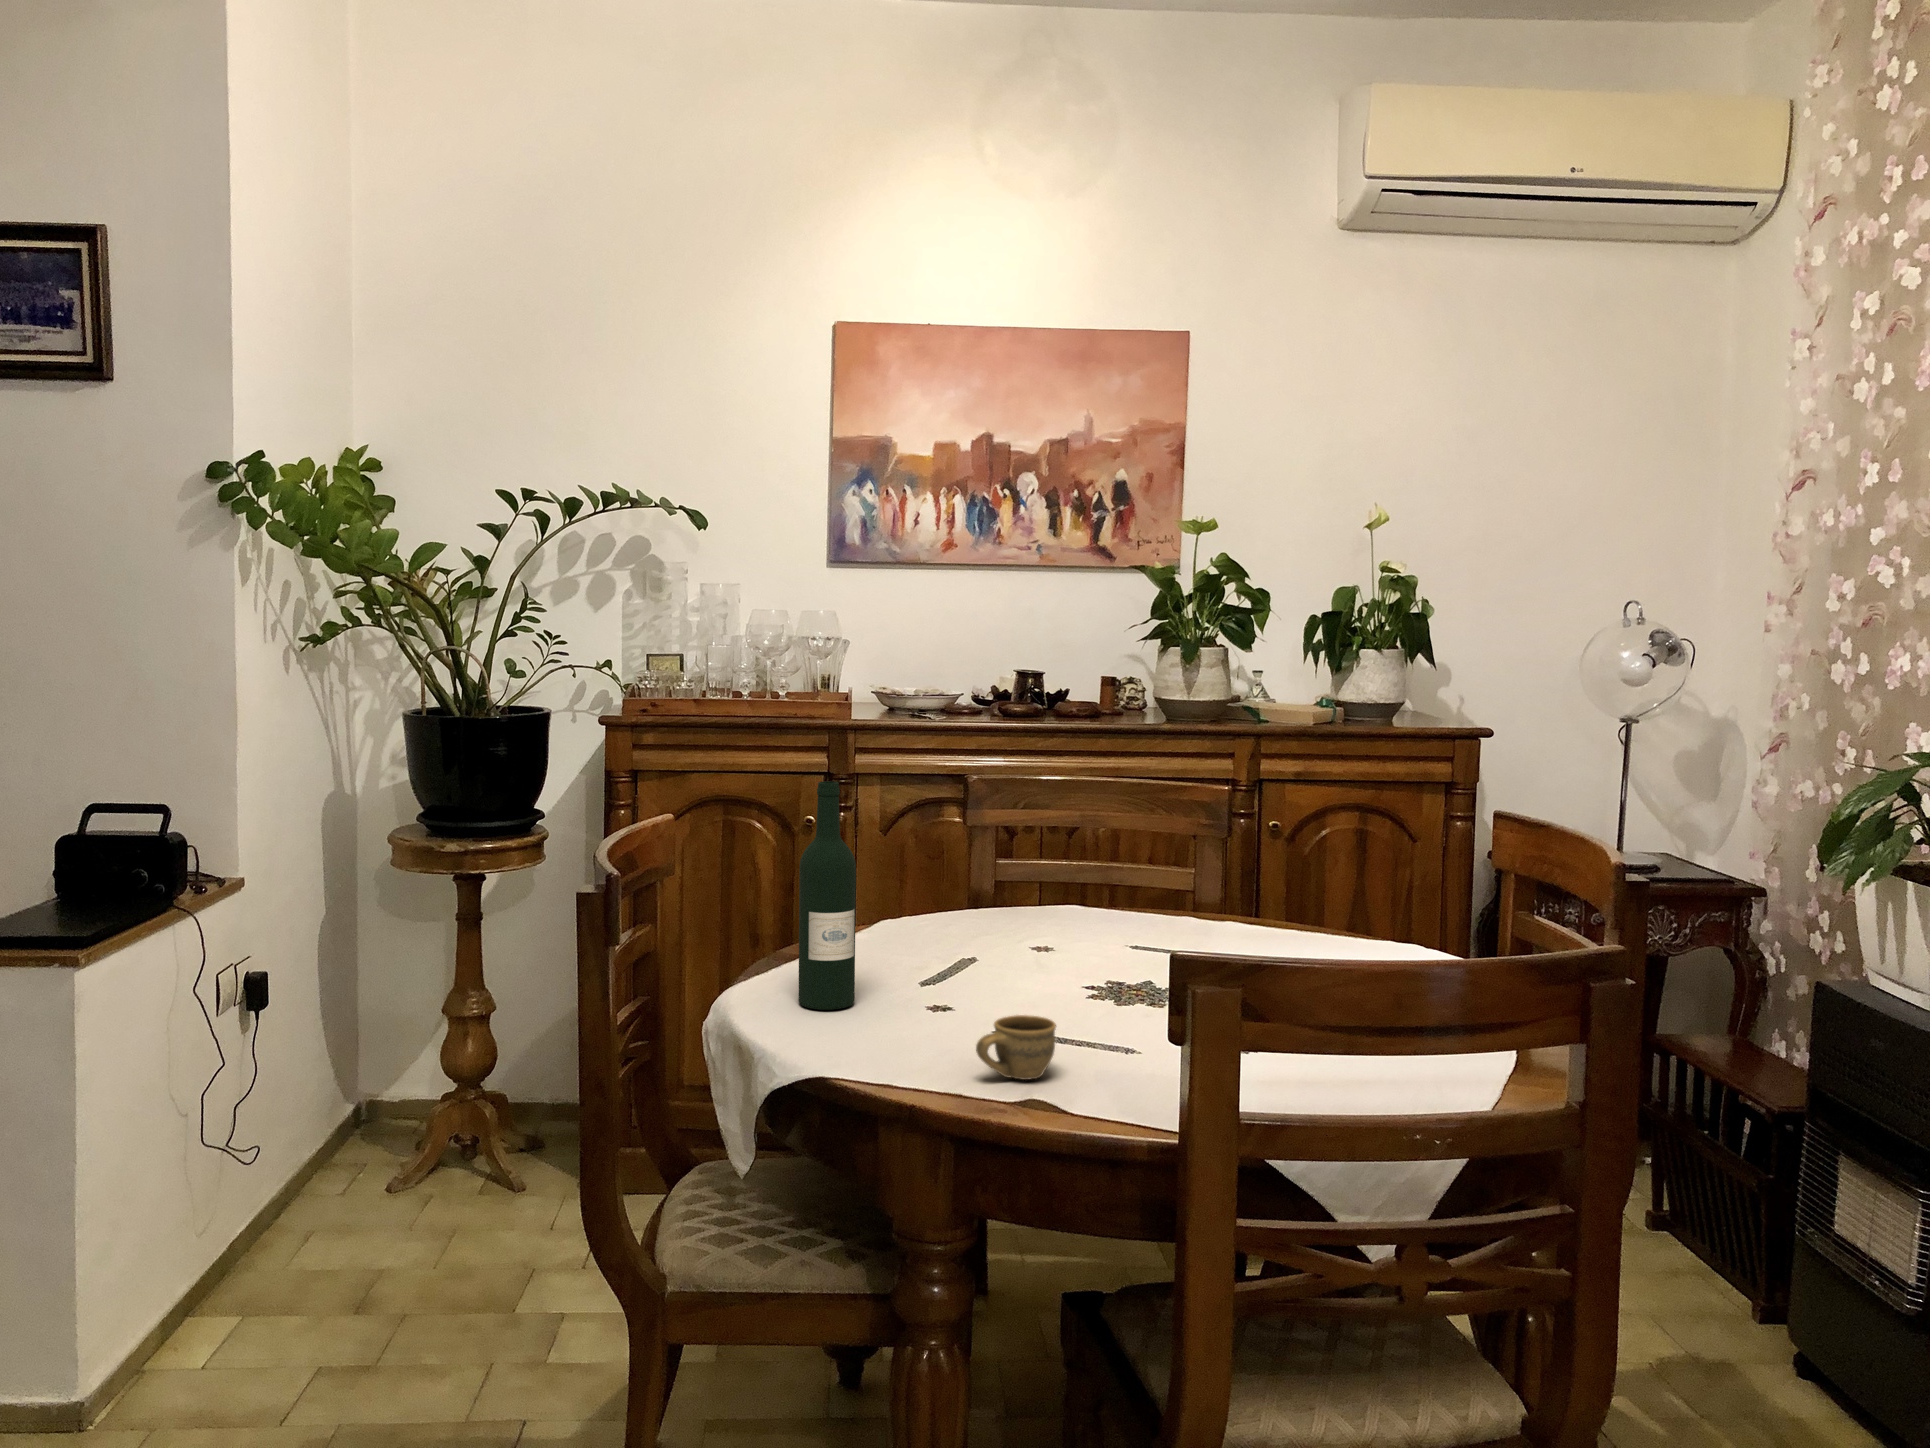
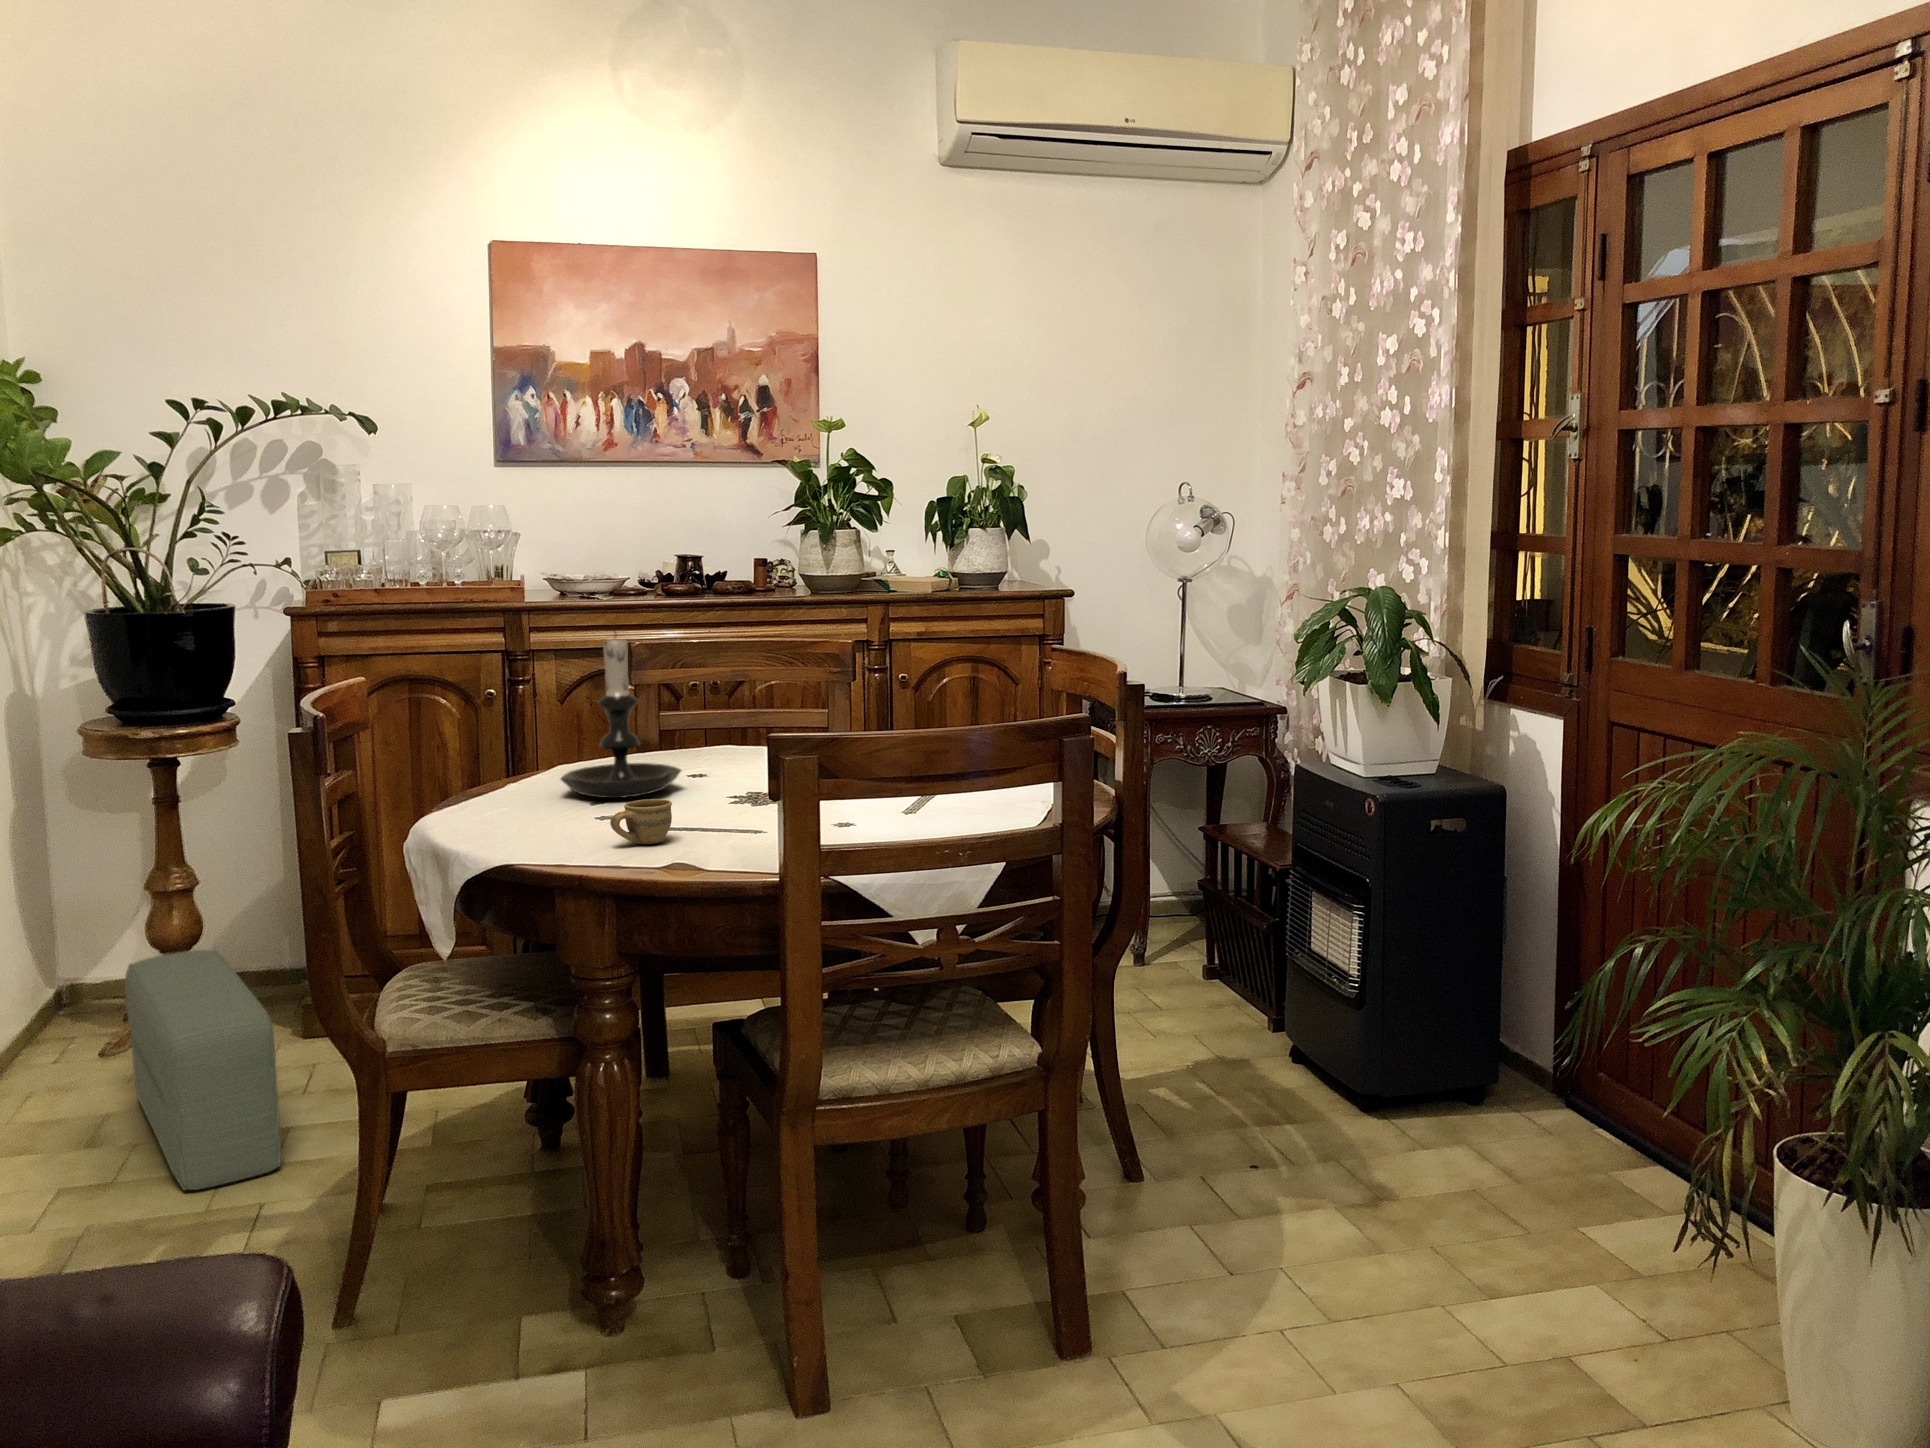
candle holder: none [900,774,1050,990] -> present [561,629,681,798]
wine bottle: present [798,781,856,1010] -> none [469,637,522,817]
pouf: none [409,1095,552,1400] -> present [125,950,281,1190]

